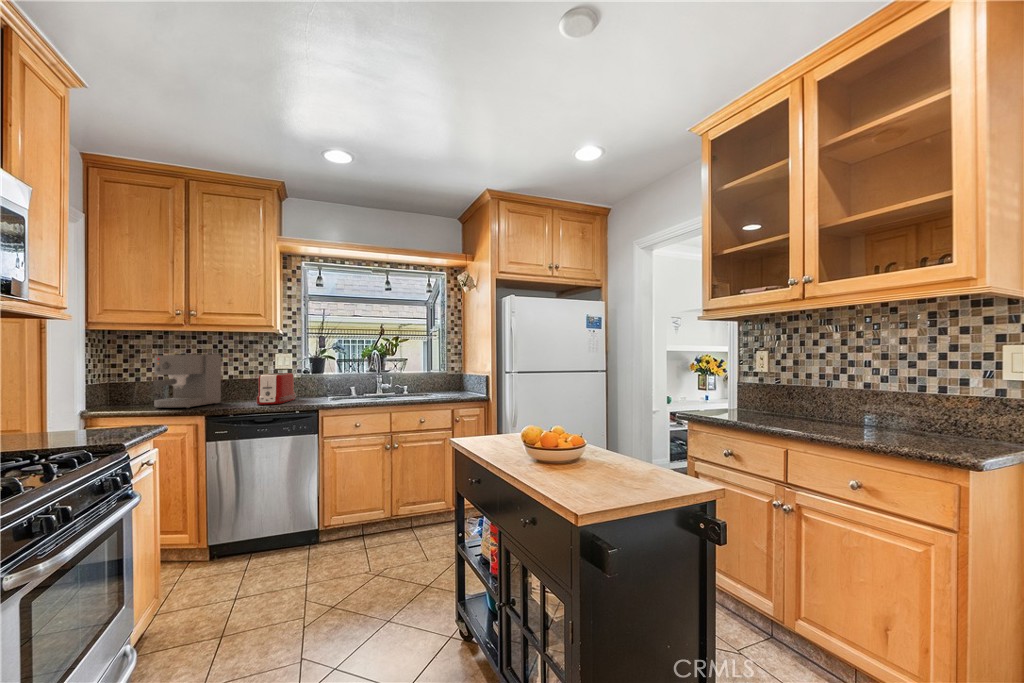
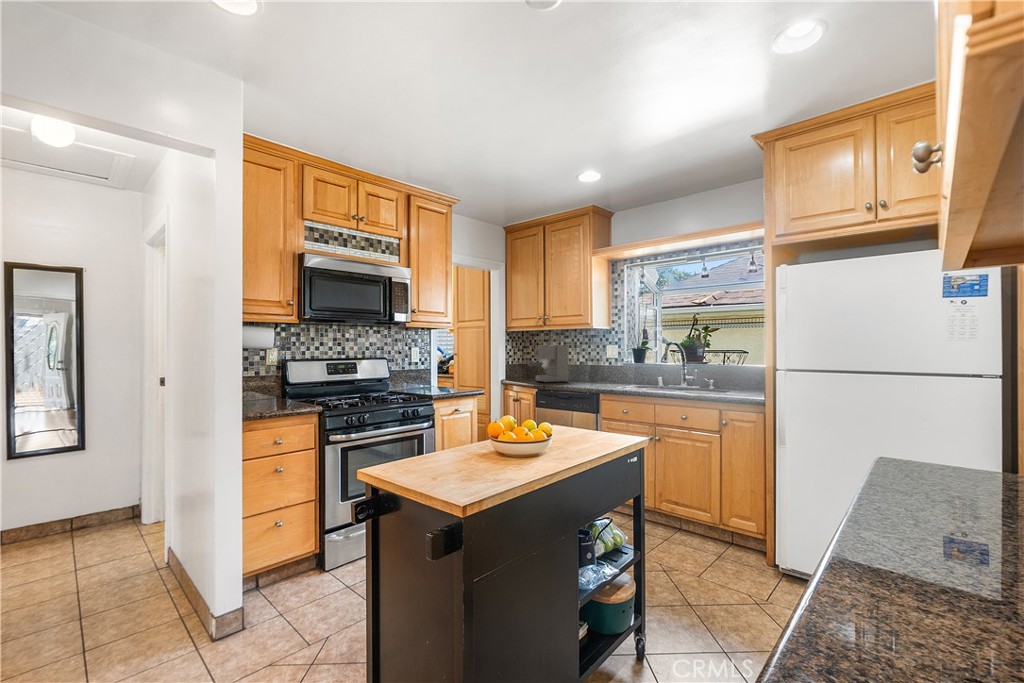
toaster: present [256,373,296,405] -> none [577,362,610,385]

